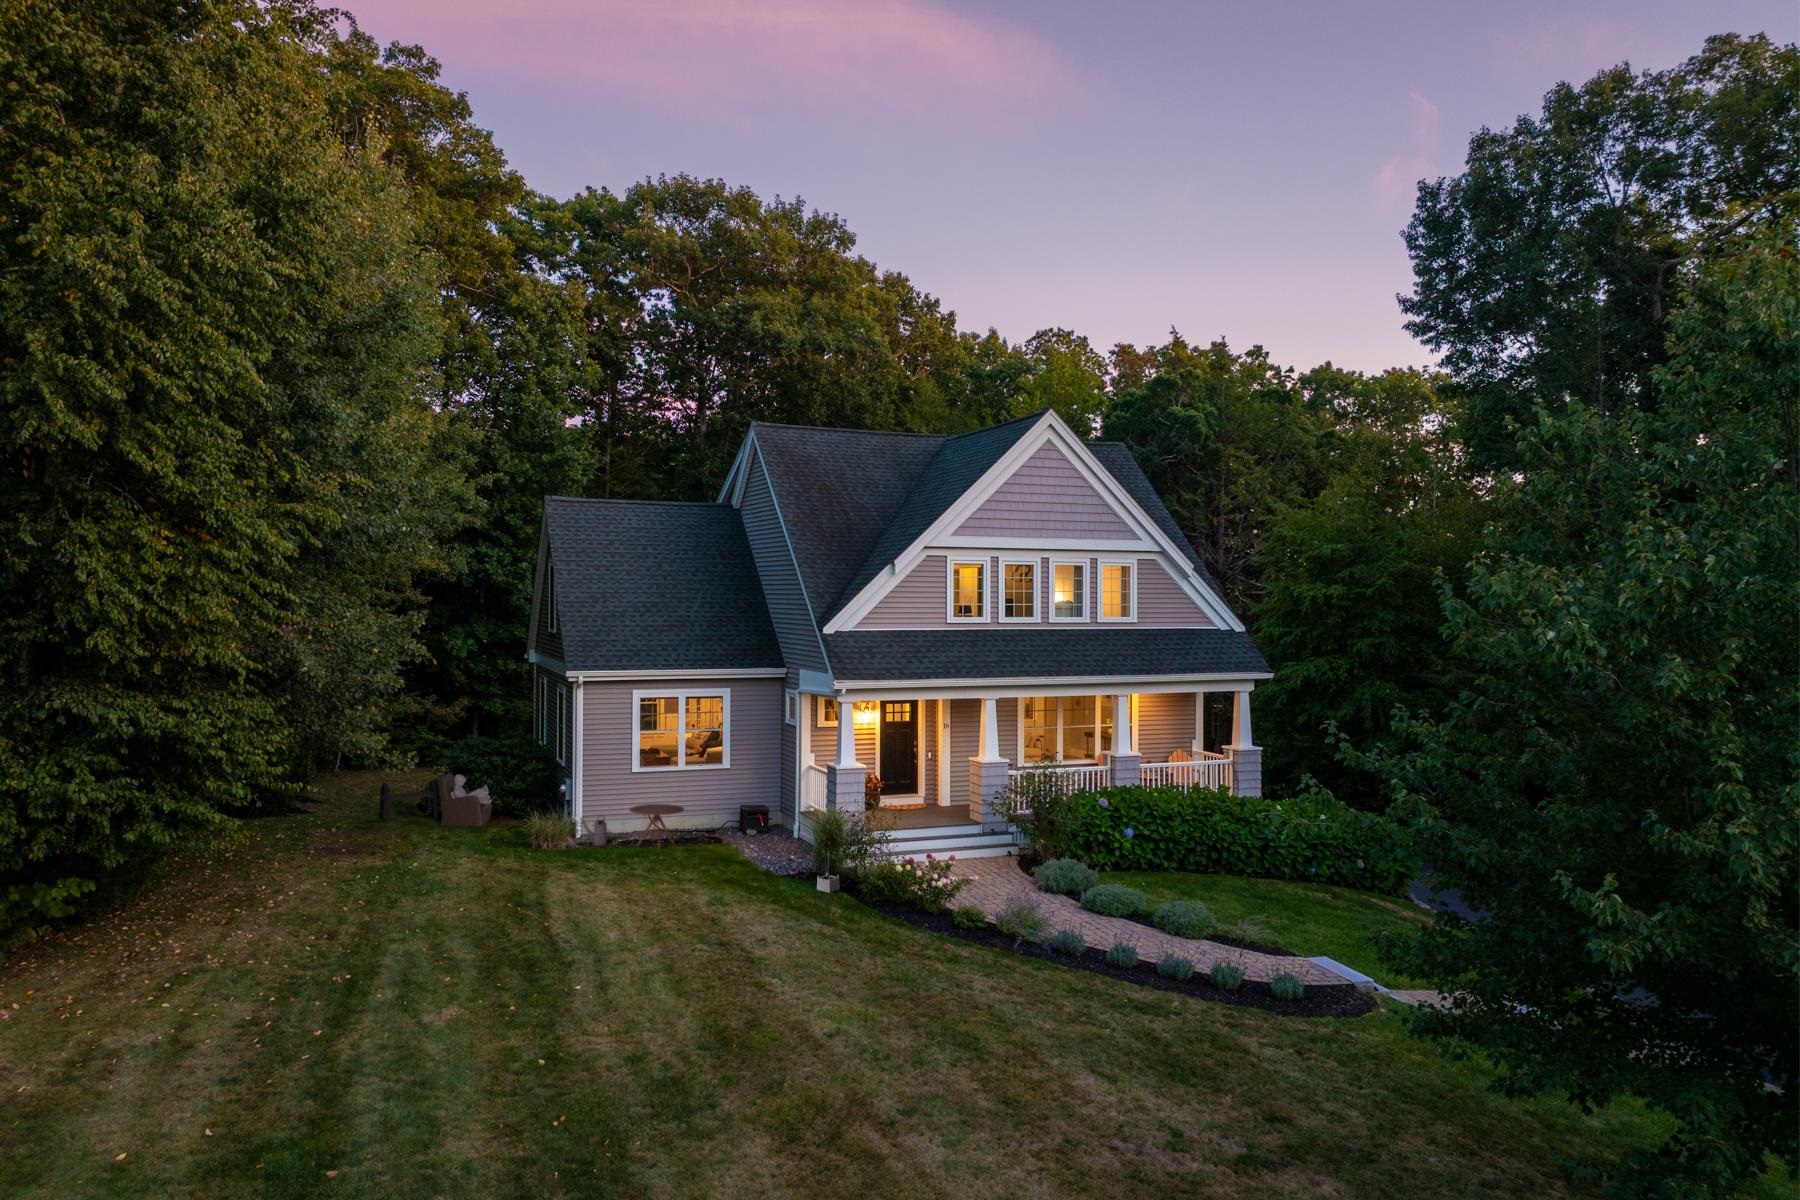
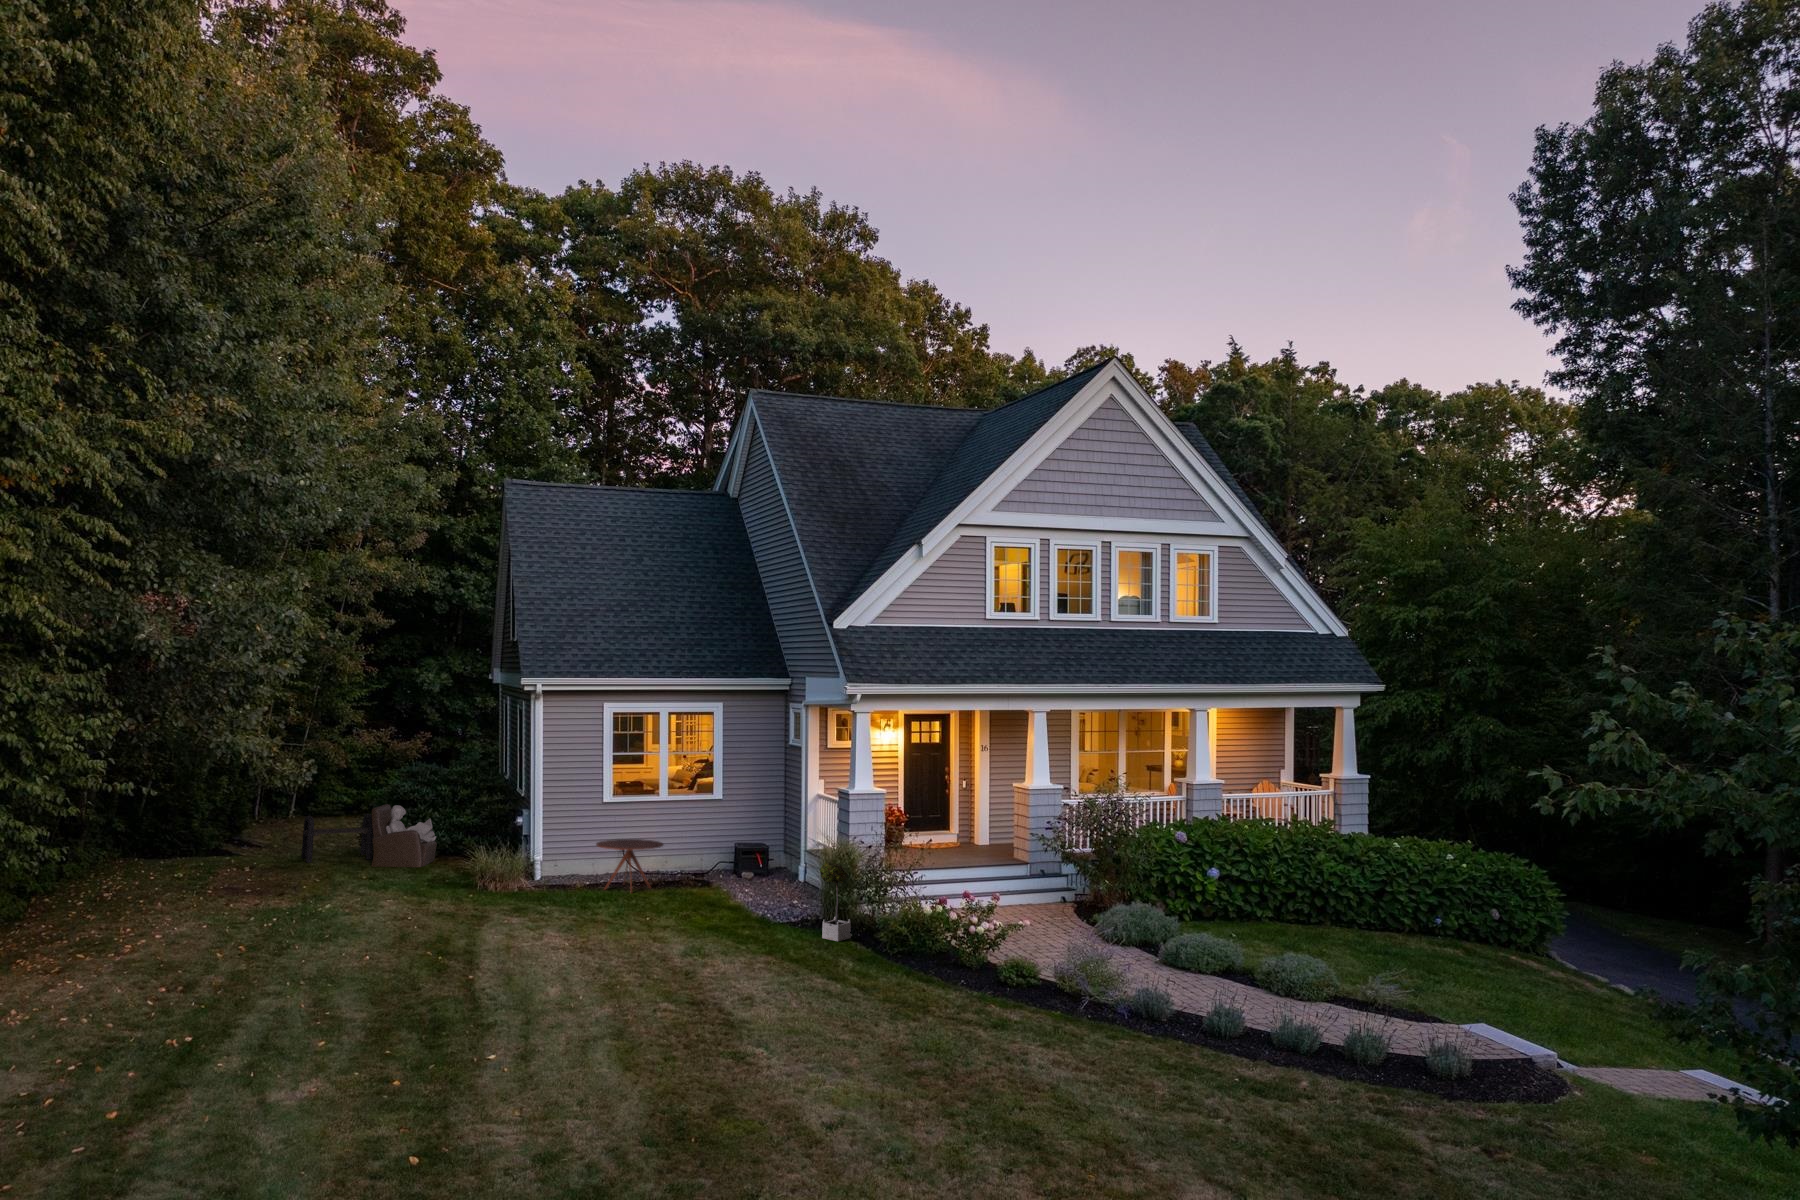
watering can: present [581,816,607,846] -> none [536,851,573,889]

